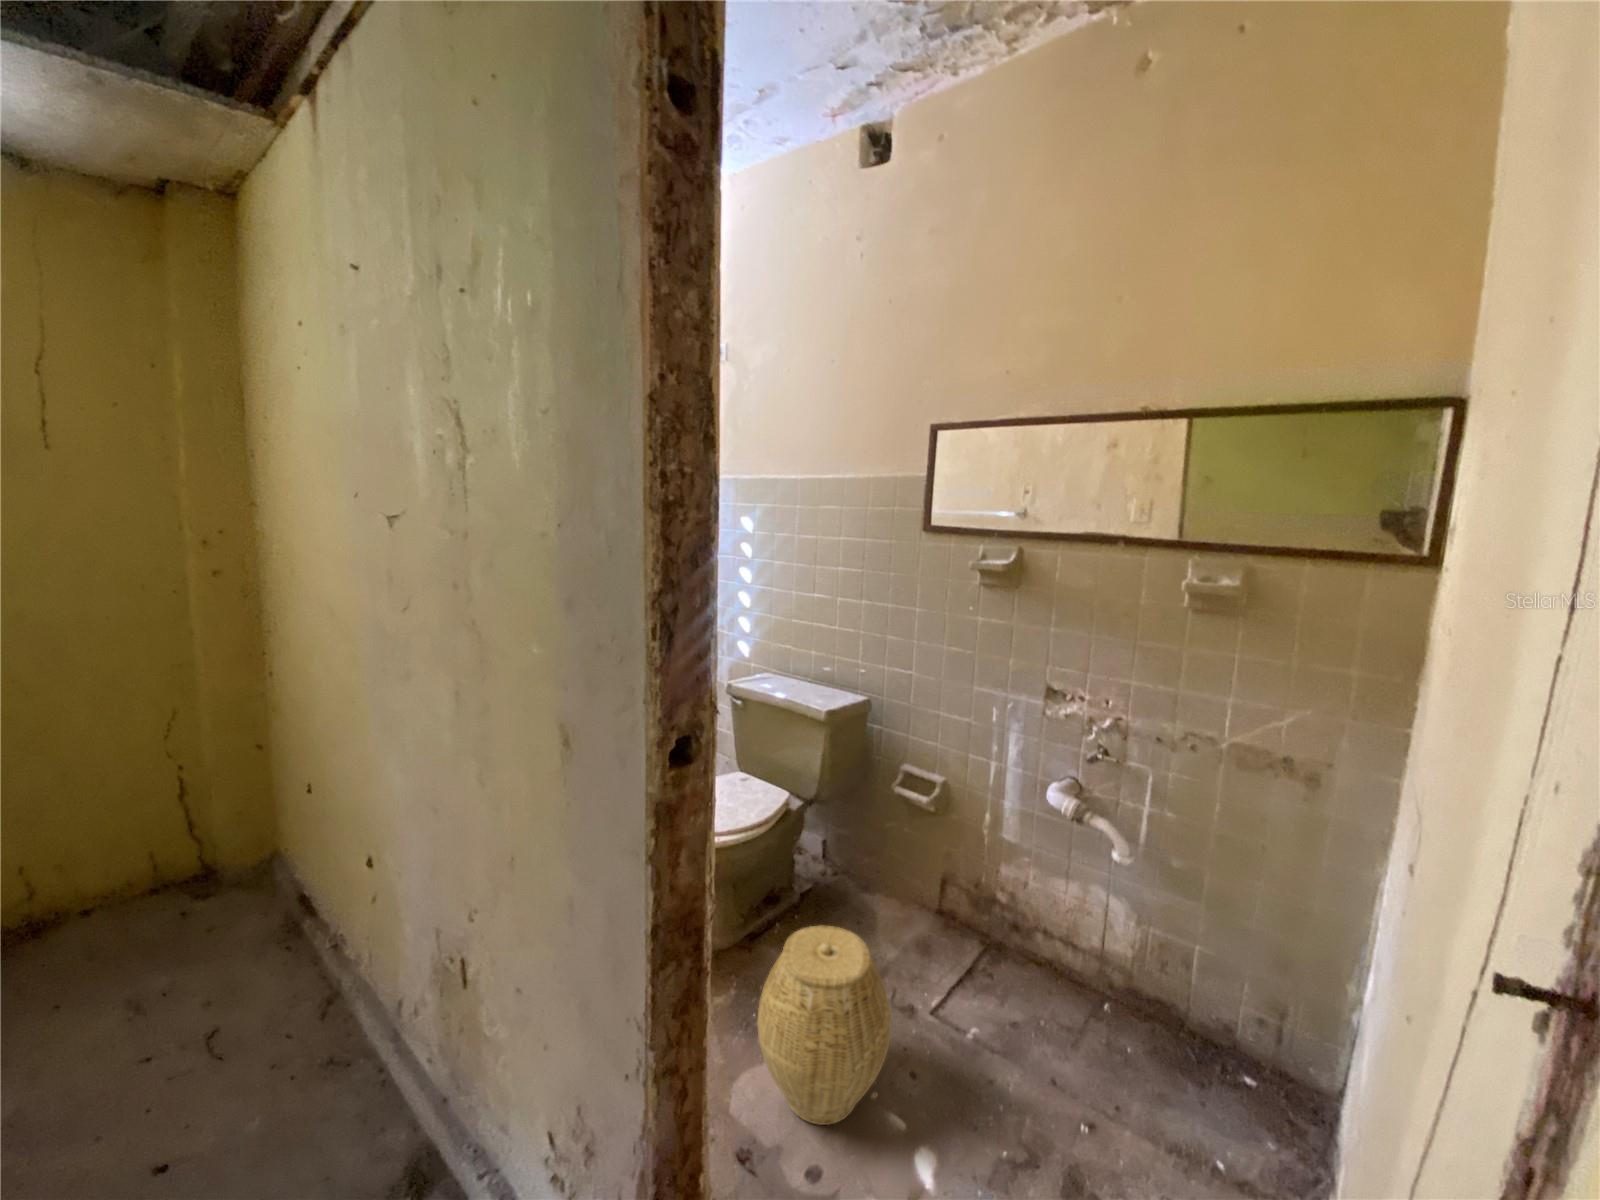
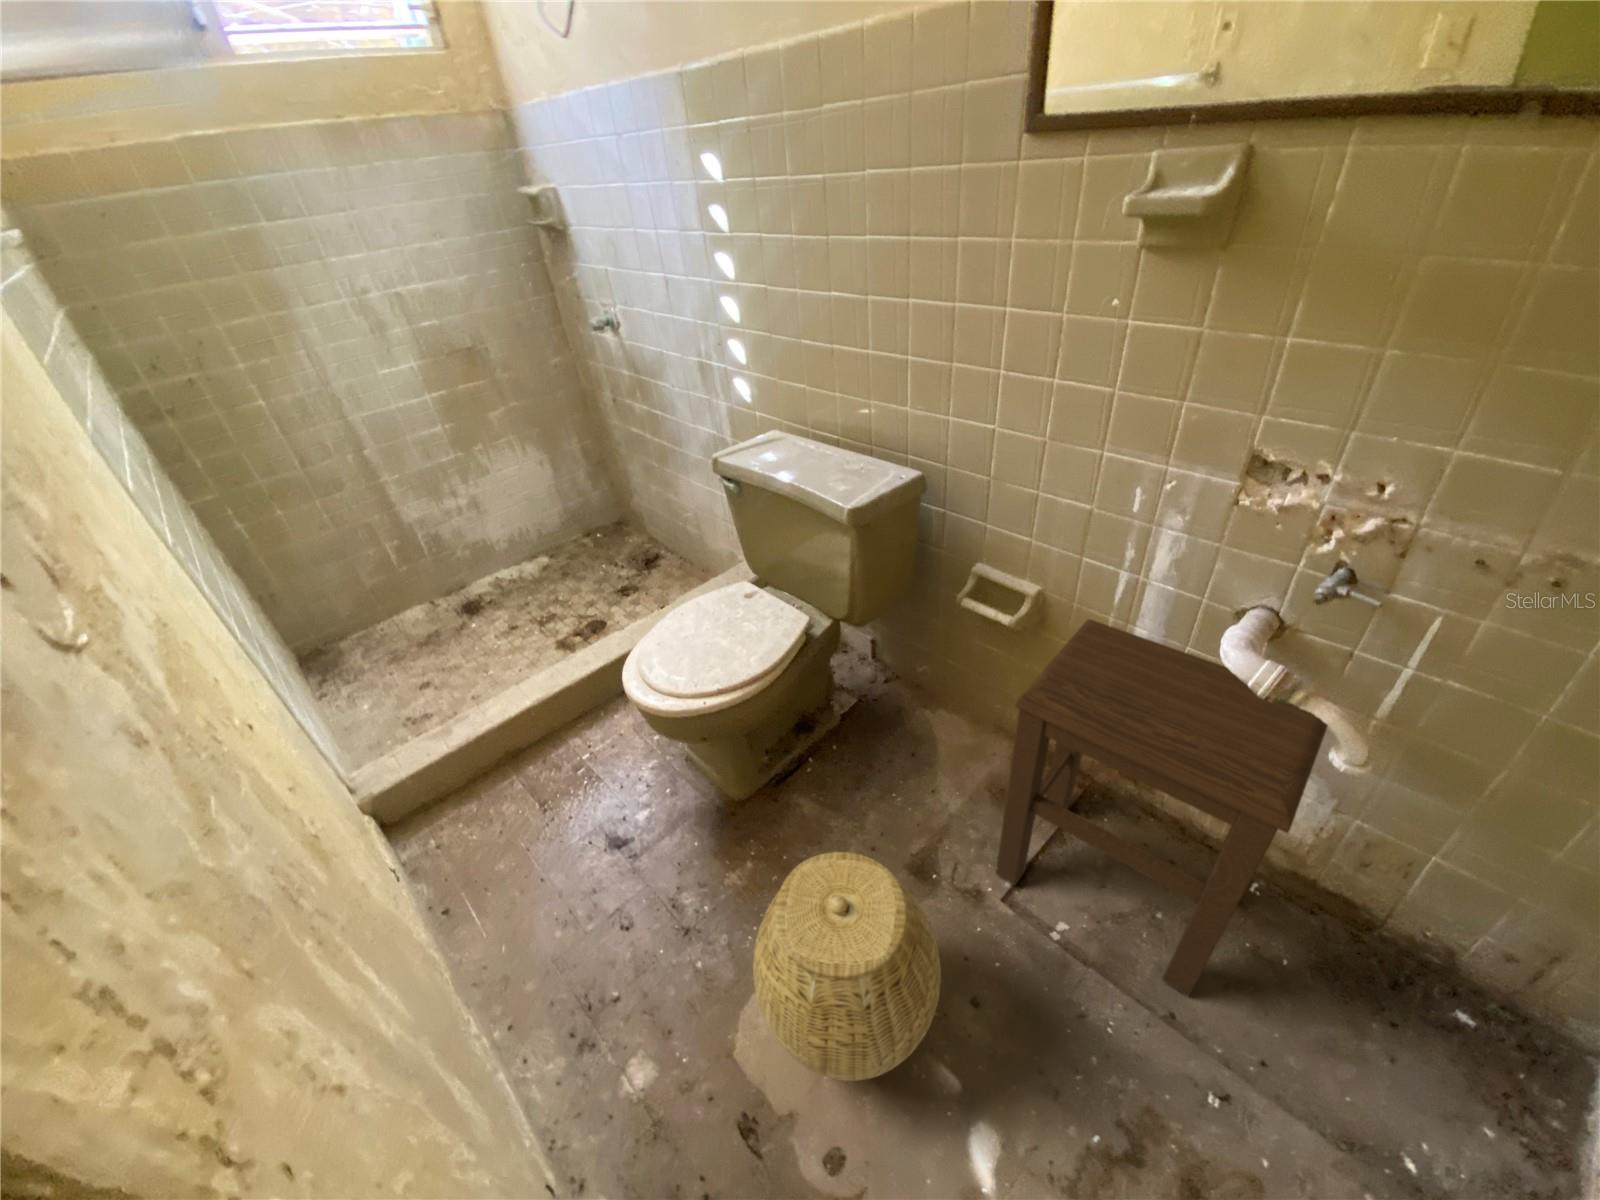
stool: none [924,791,1115,1069] -> present [996,619,1328,996]

